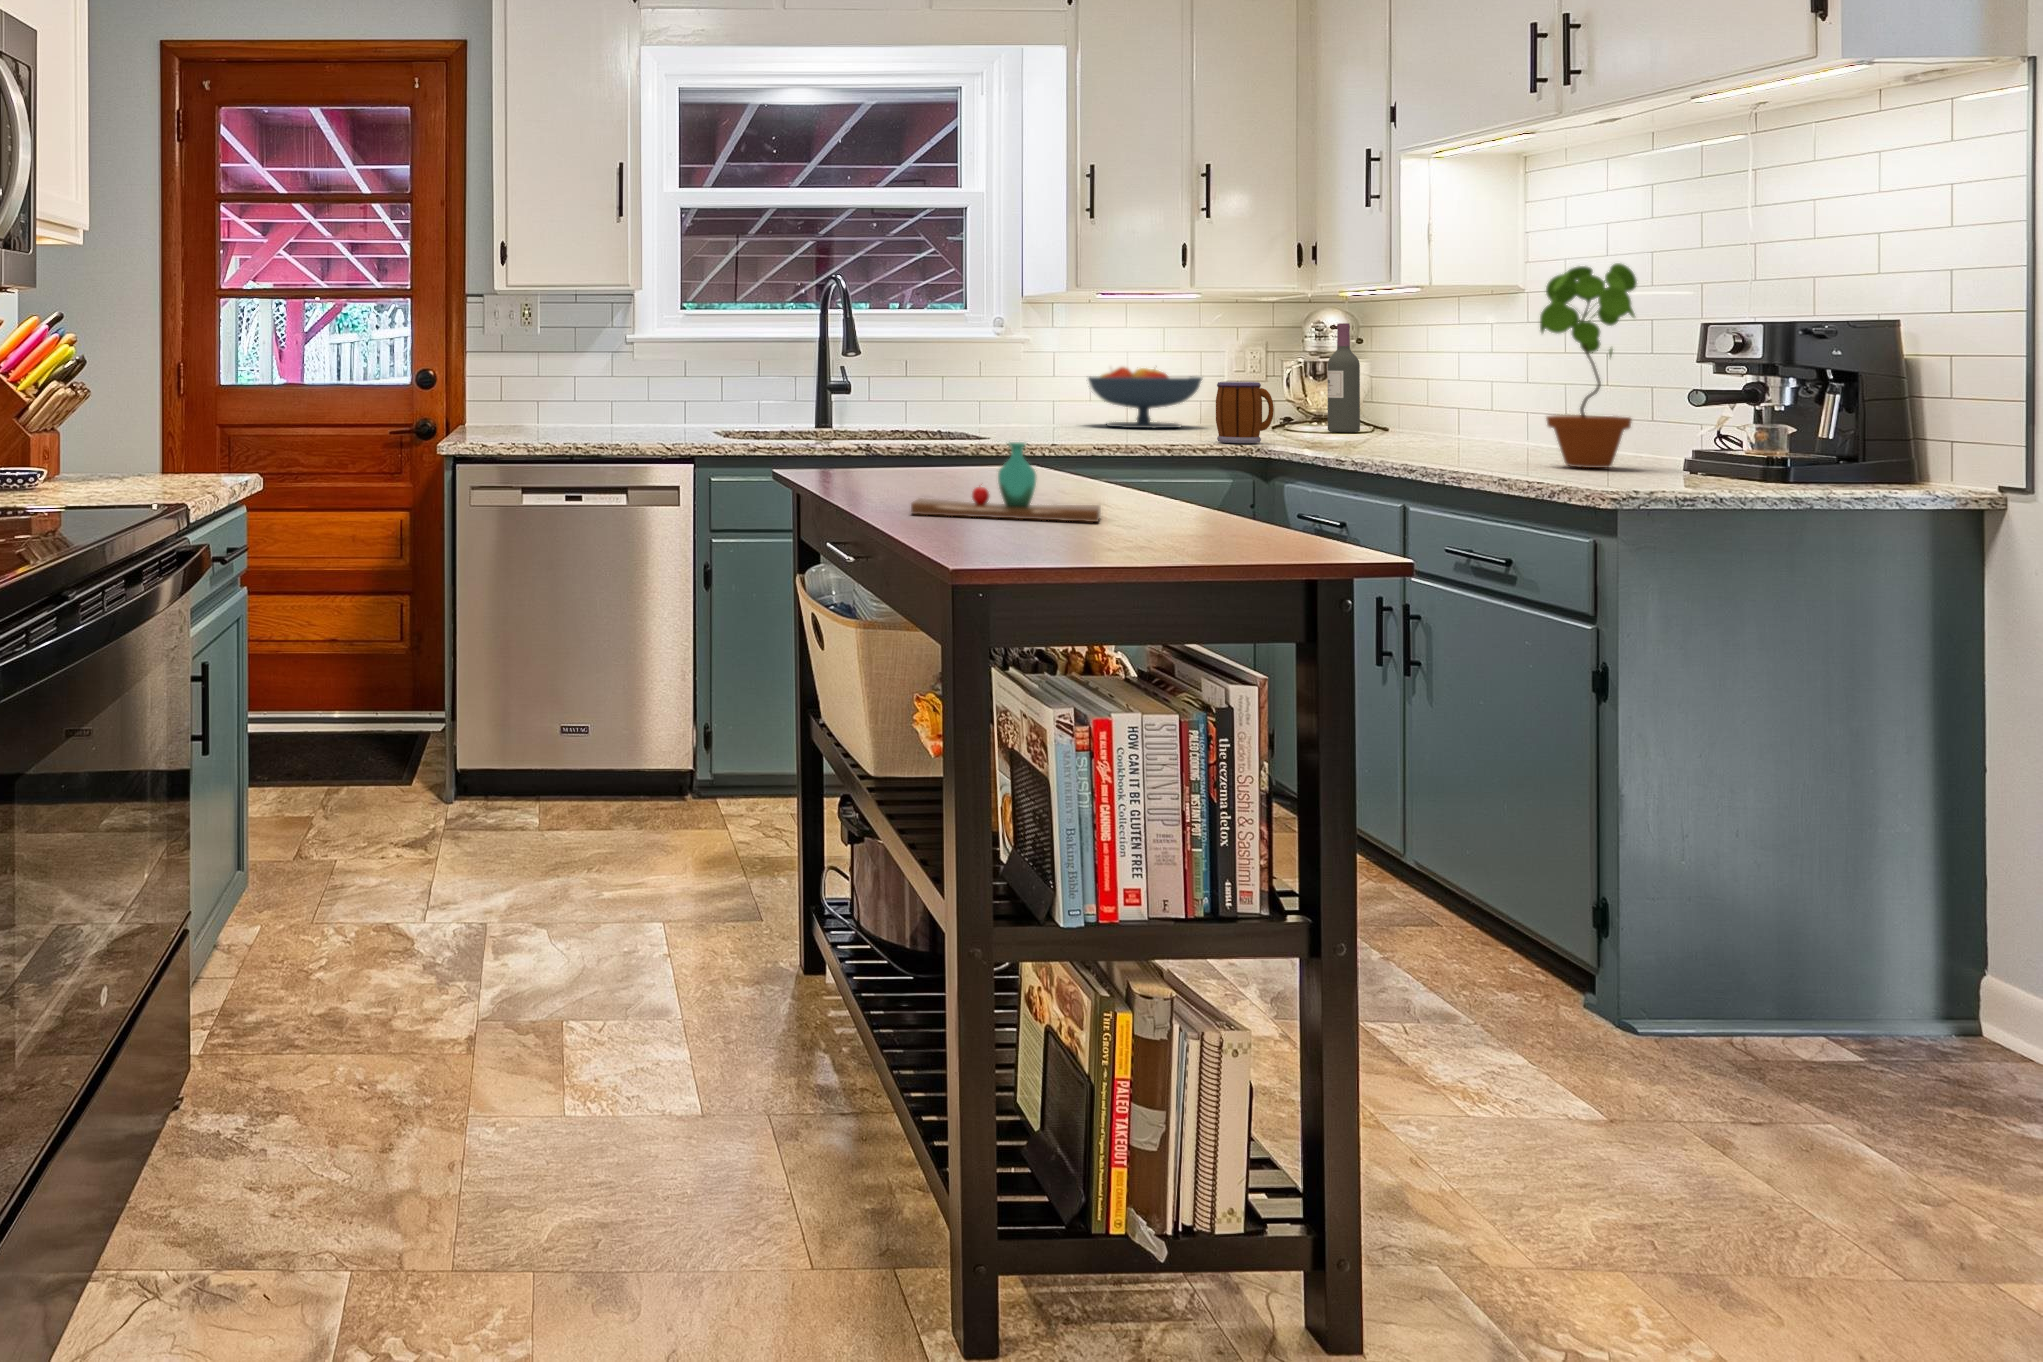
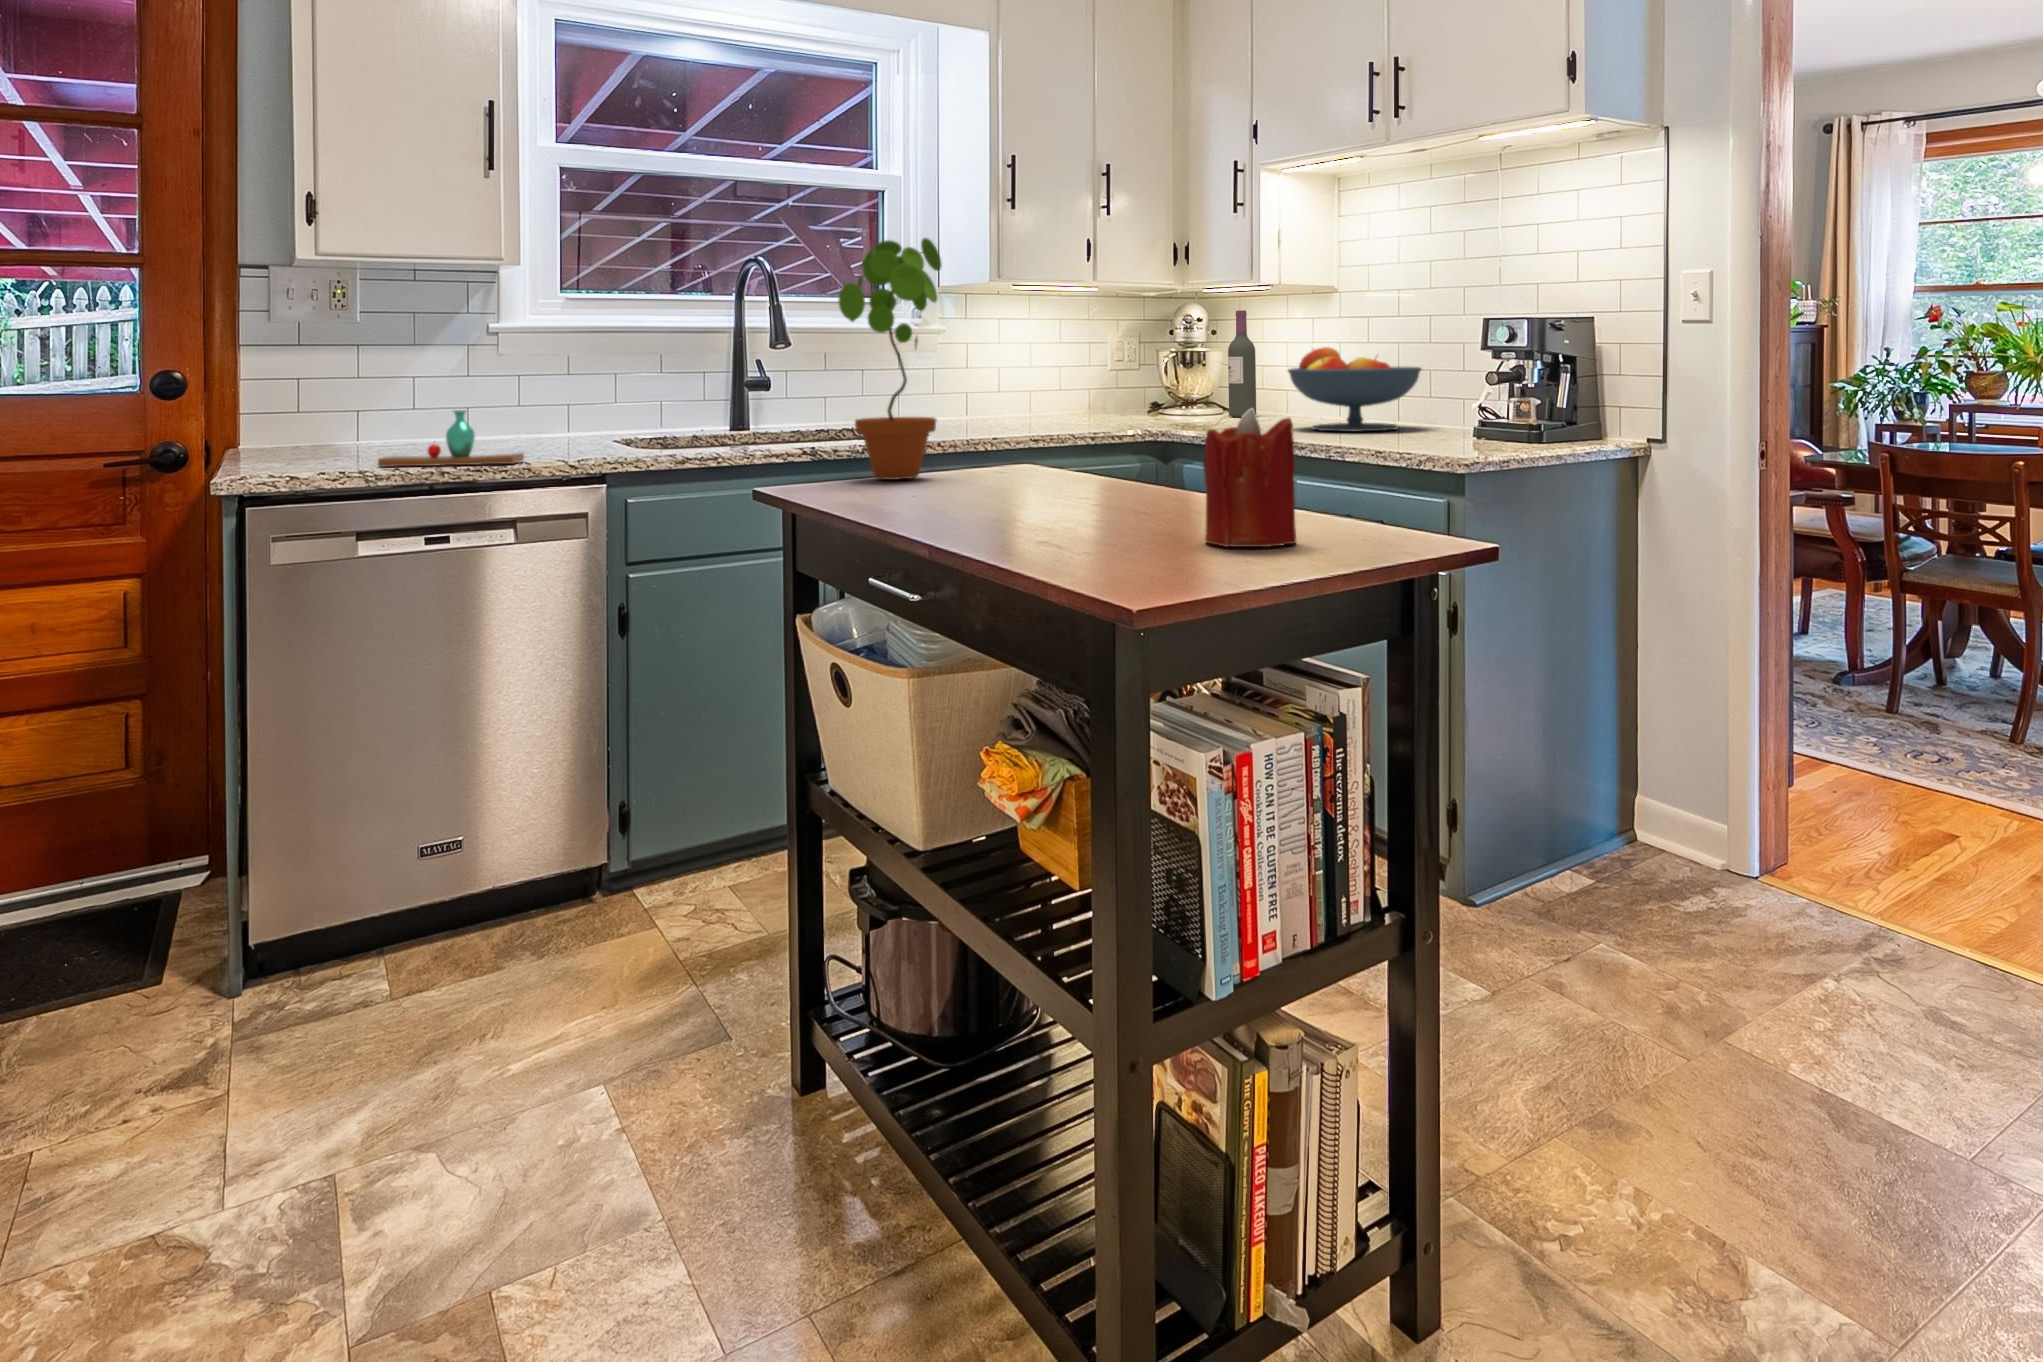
potted plant: present [1540,263,1637,468] -> present [839,238,941,480]
fruit bowl: present [1088,367,1202,428] -> present [1288,347,1421,431]
mug: present [1216,382,1274,444] -> none [1150,369,1202,432]
candle: none [1105,420,1194,546] -> present [1203,409,1296,547]
vase: present [911,442,1101,522] -> present [378,410,524,467]

